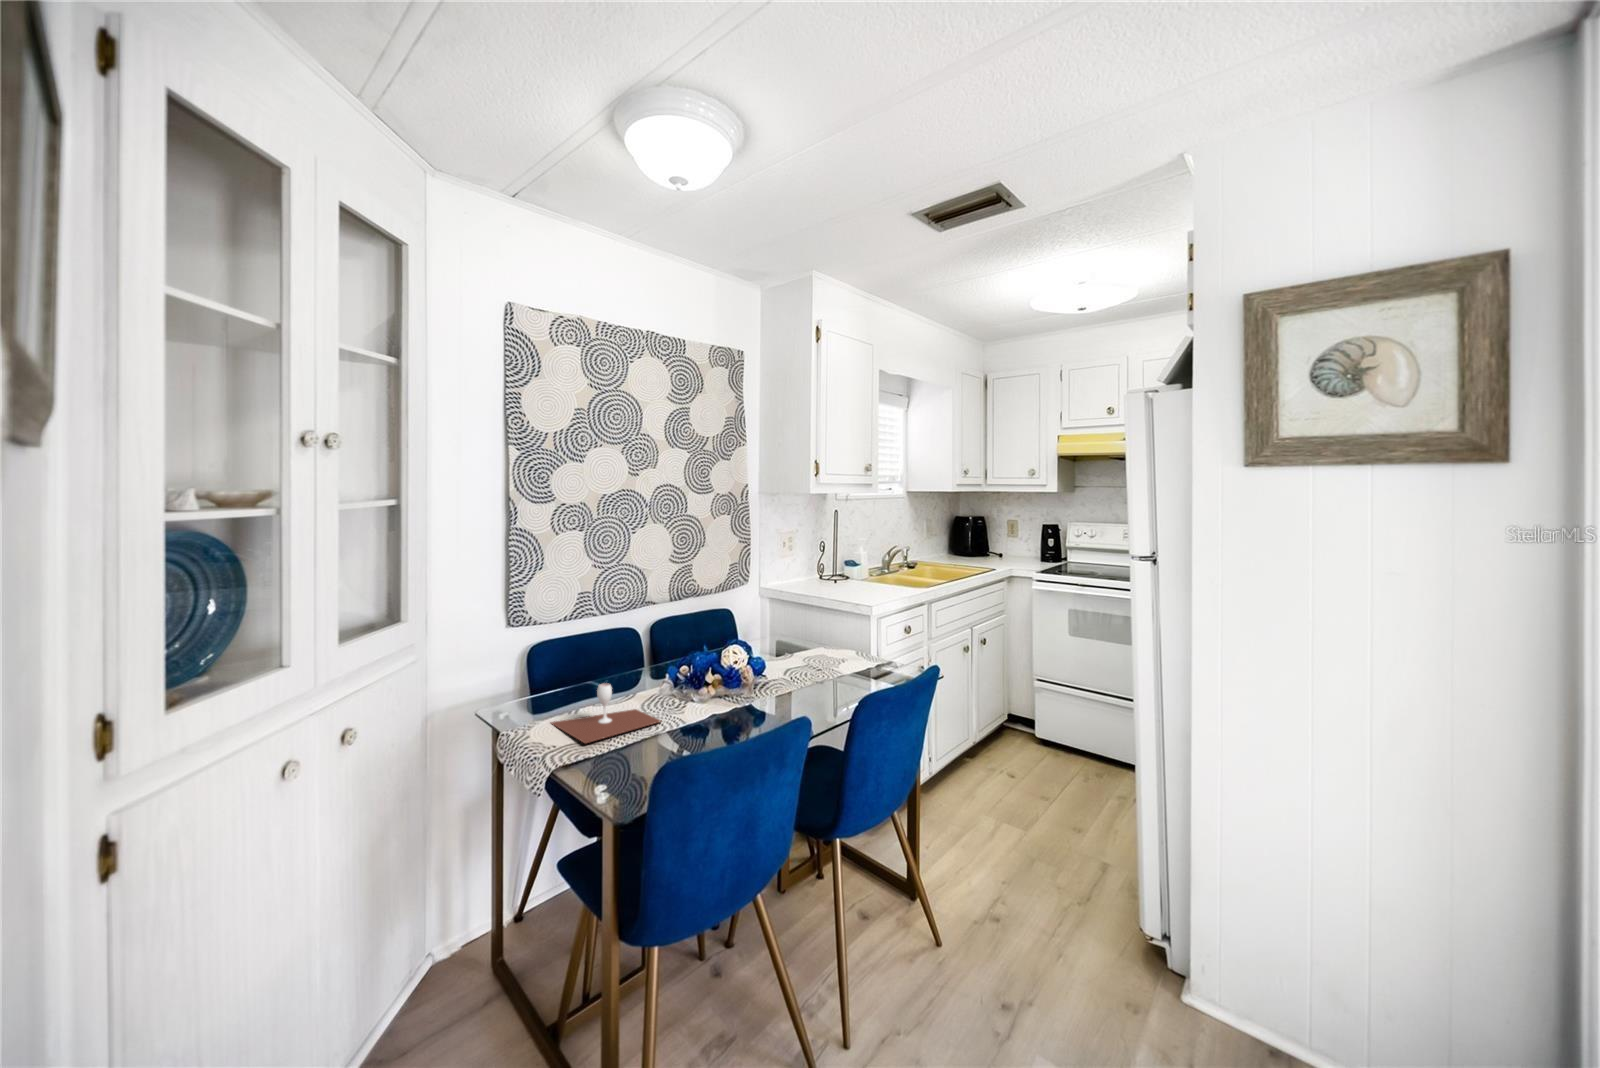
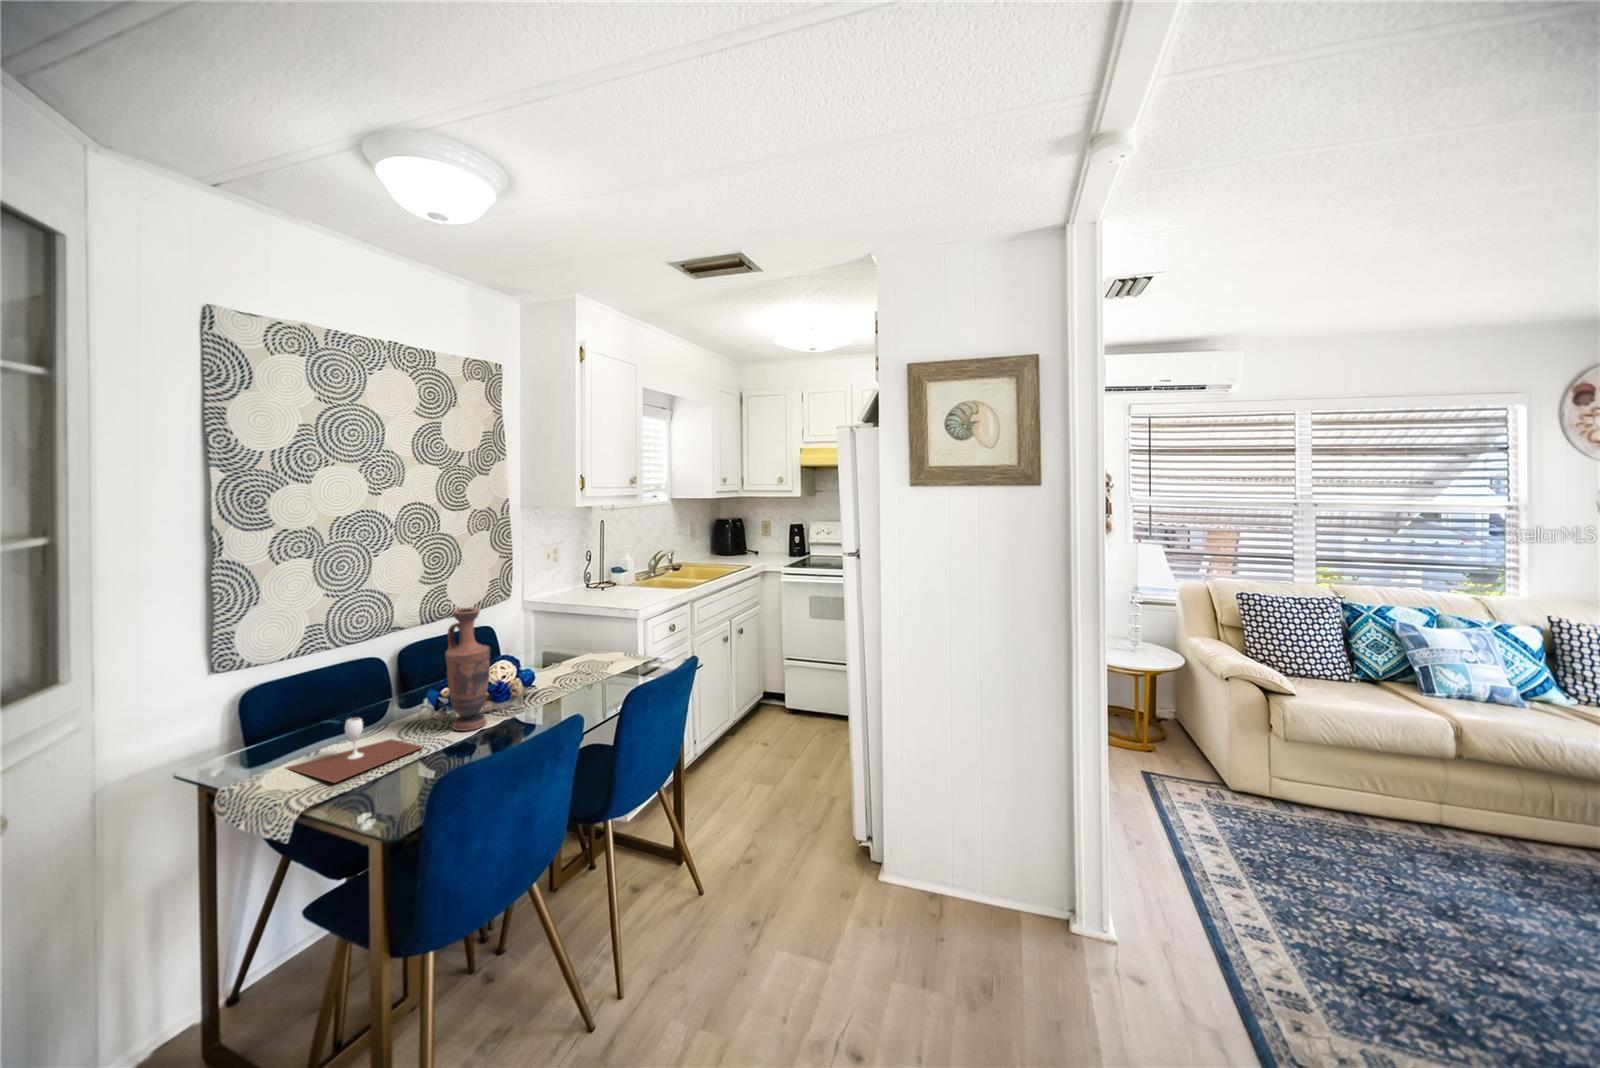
vase: none [684,585,725,711] -> present [445,608,490,731]

